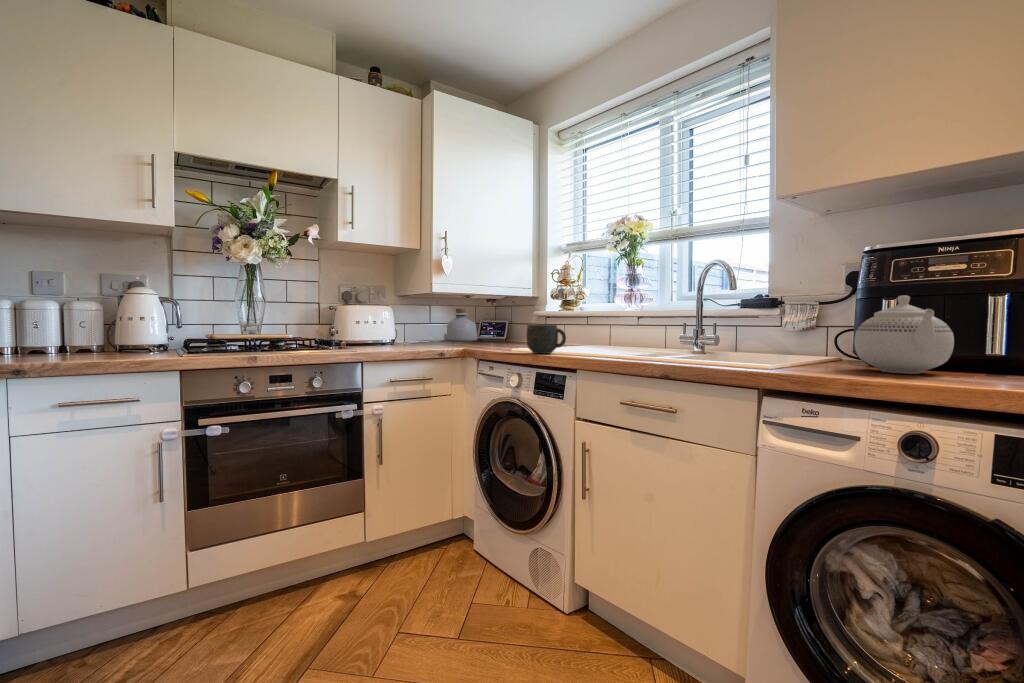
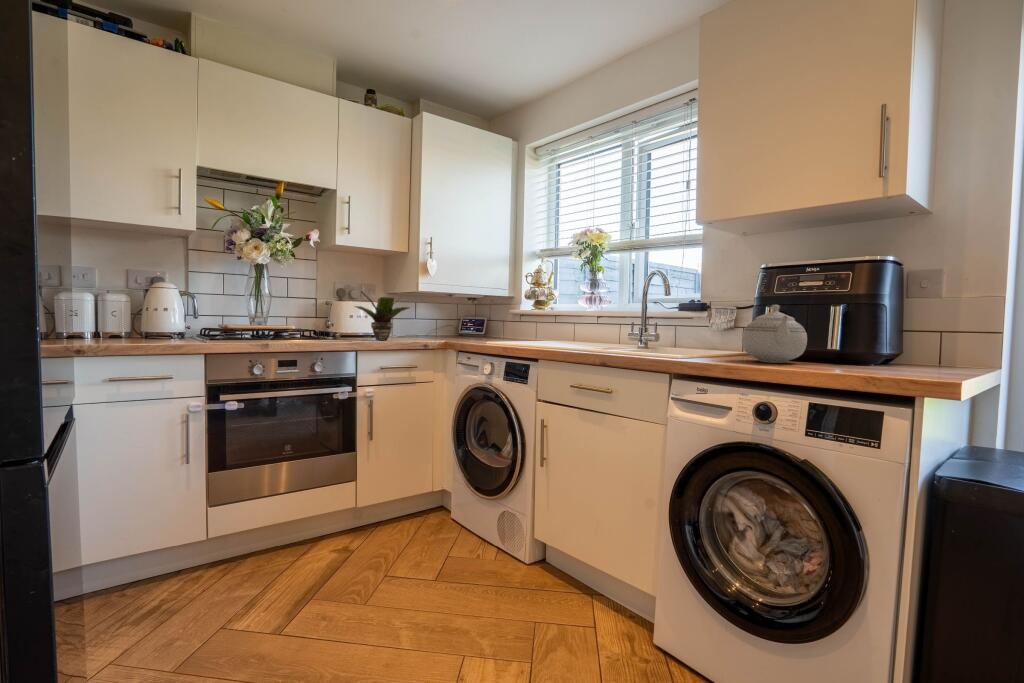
potted plant: none [357,293,424,349] -> present [355,292,409,340]
bottle: present [444,309,478,341] -> none [427,306,458,336]
mug: present [527,325,566,354] -> none [499,322,532,346]

